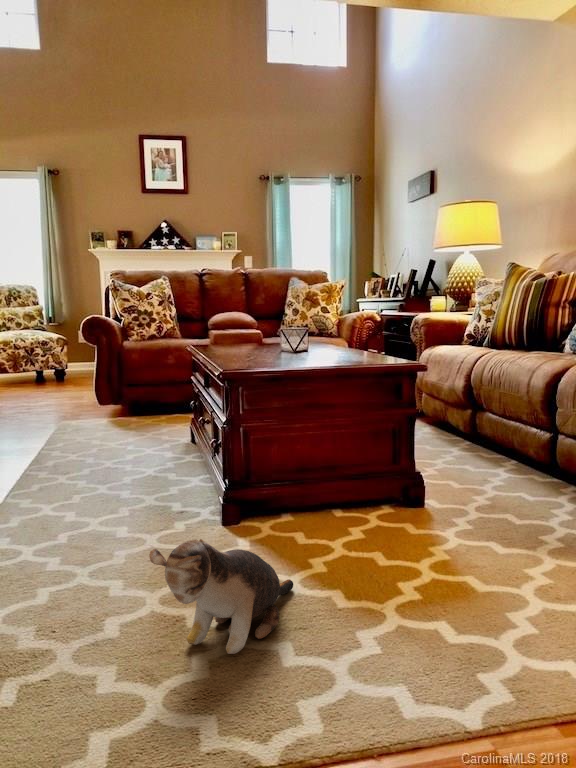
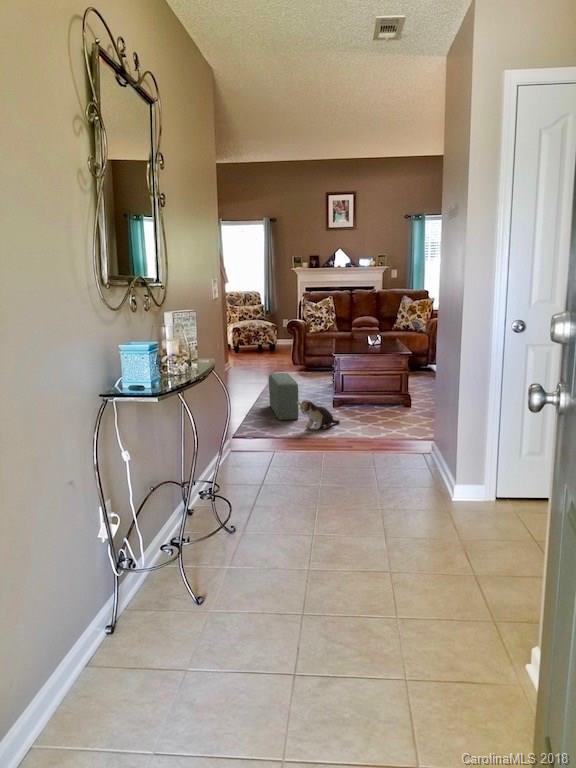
pouf: none [37,426,144,599] -> present [269,373,299,420]

